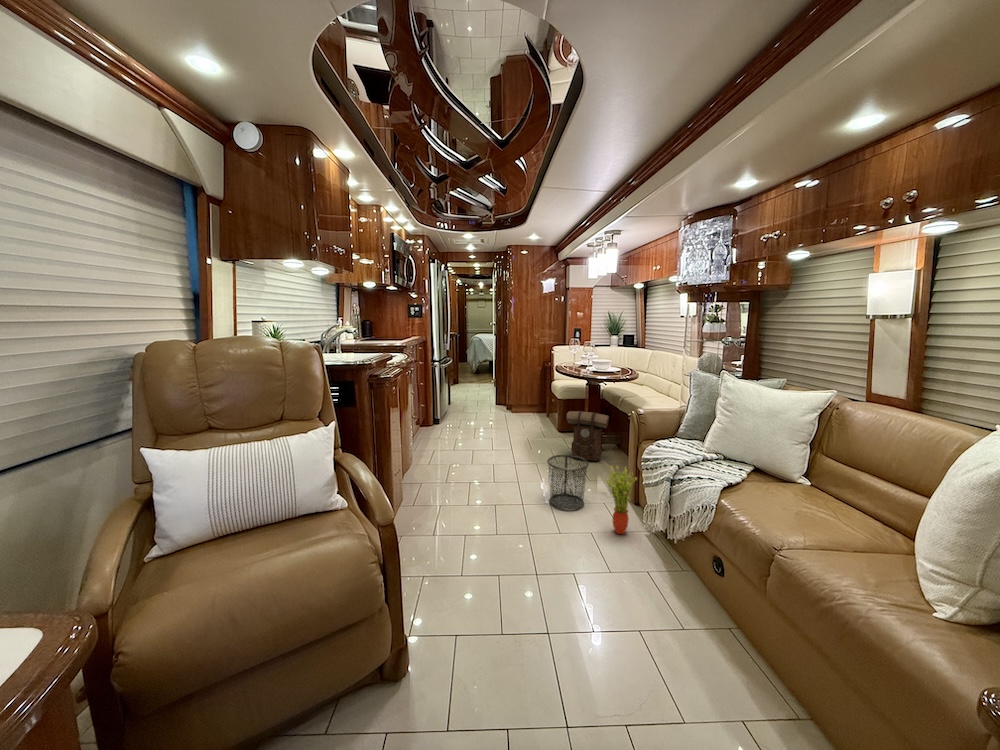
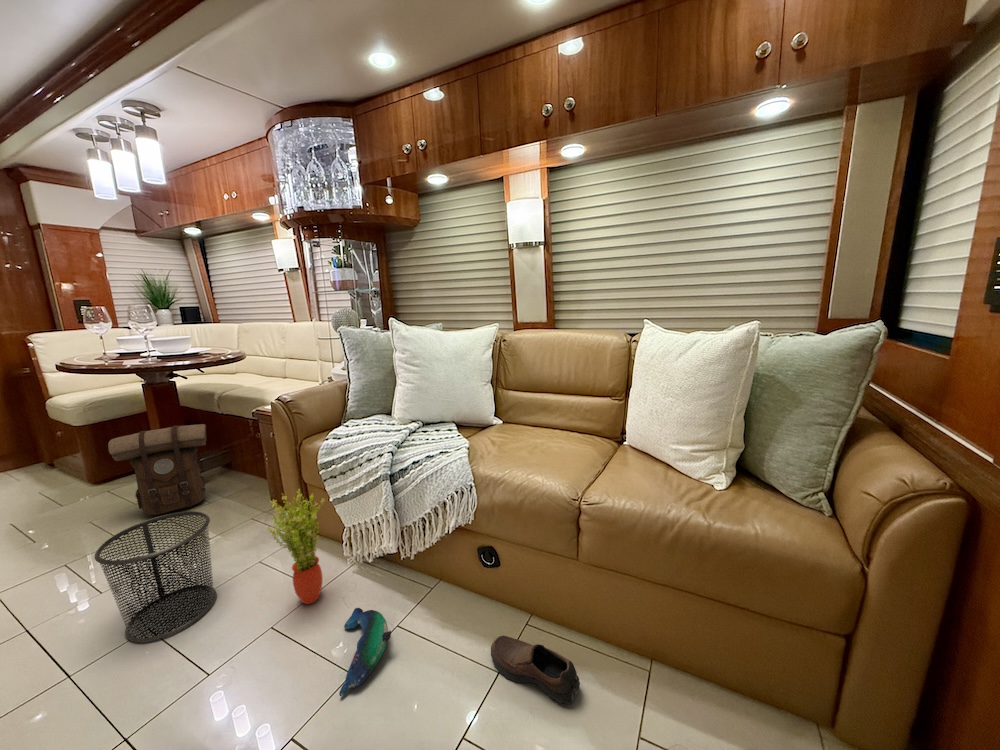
plush toy: none [607,547,645,576] -> present [339,608,391,696]
shoe: none [690,610,735,670] -> present [491,636,580,705]

